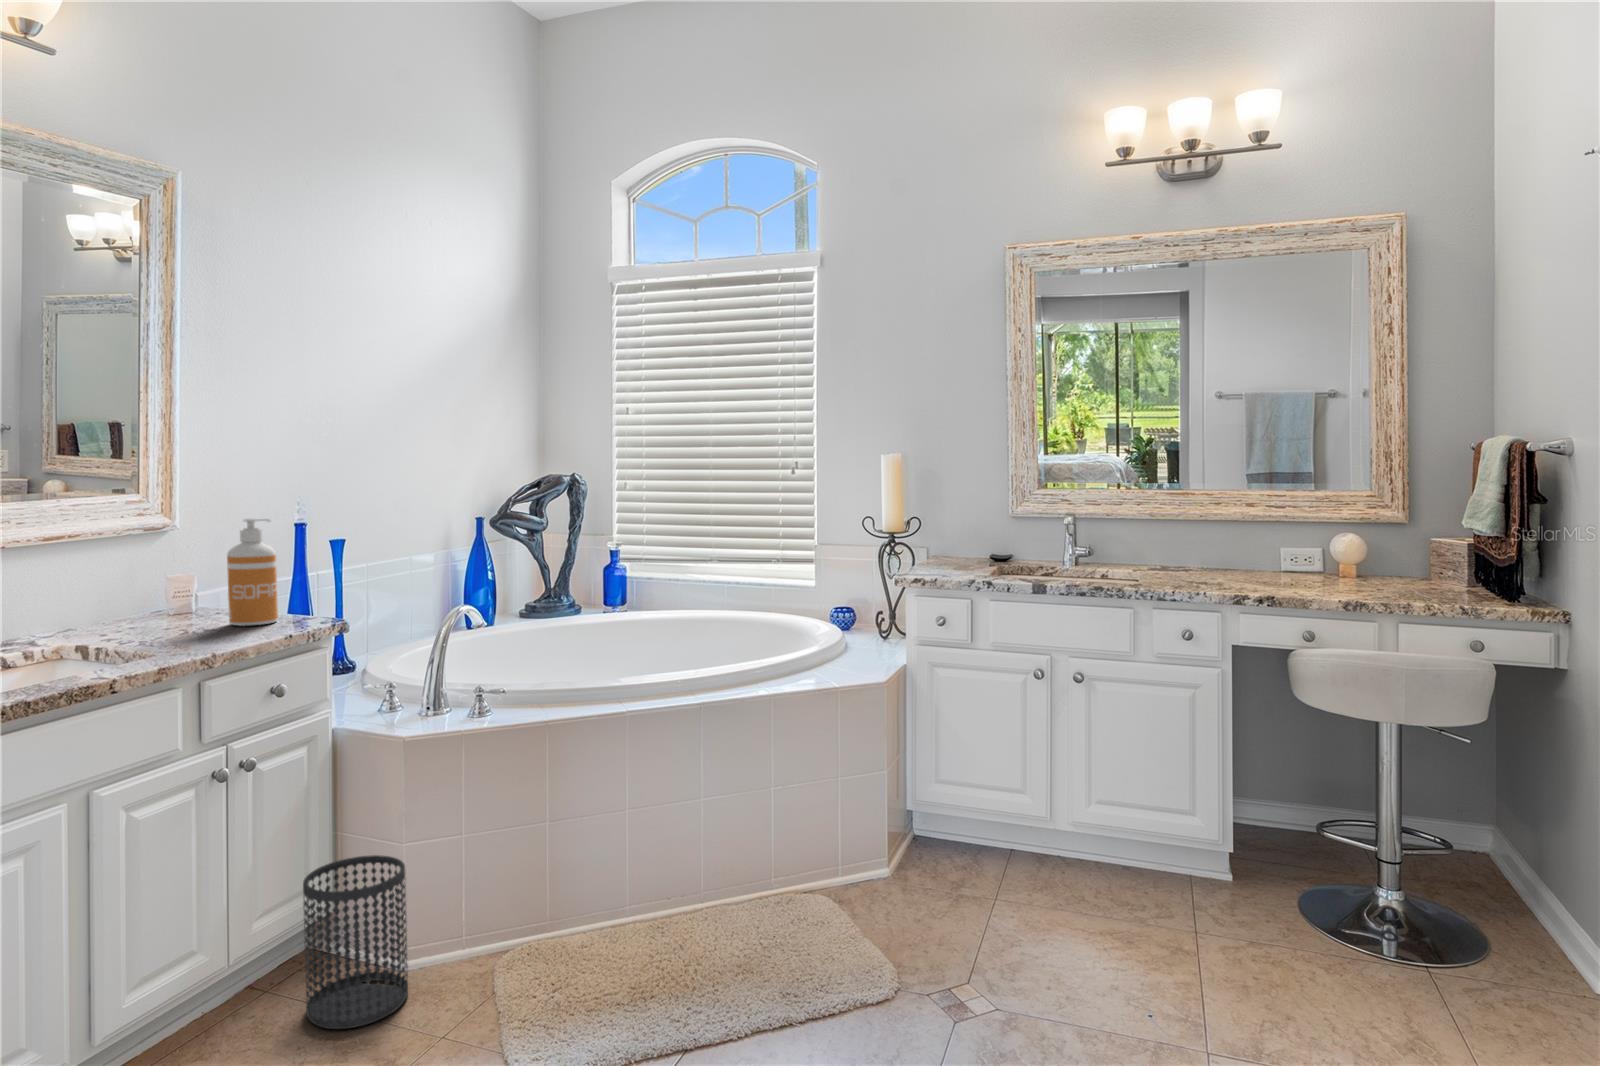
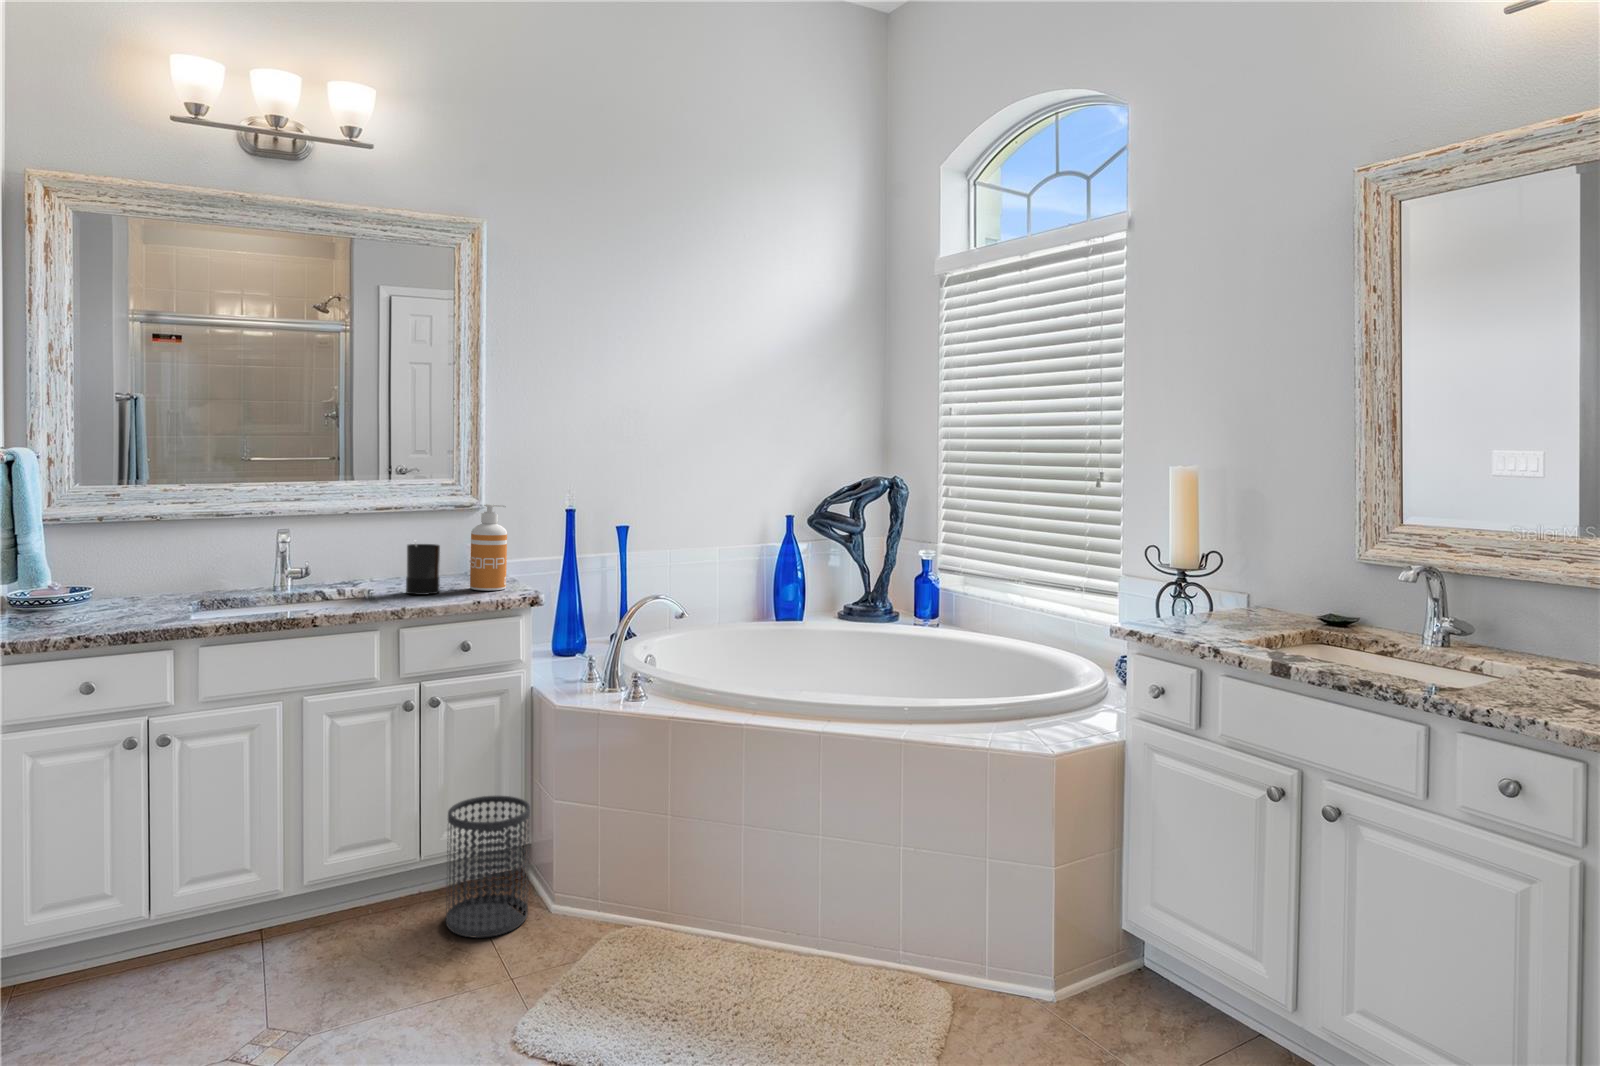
candle: none [148,570,204,640] -> present [406,543,440,595]

